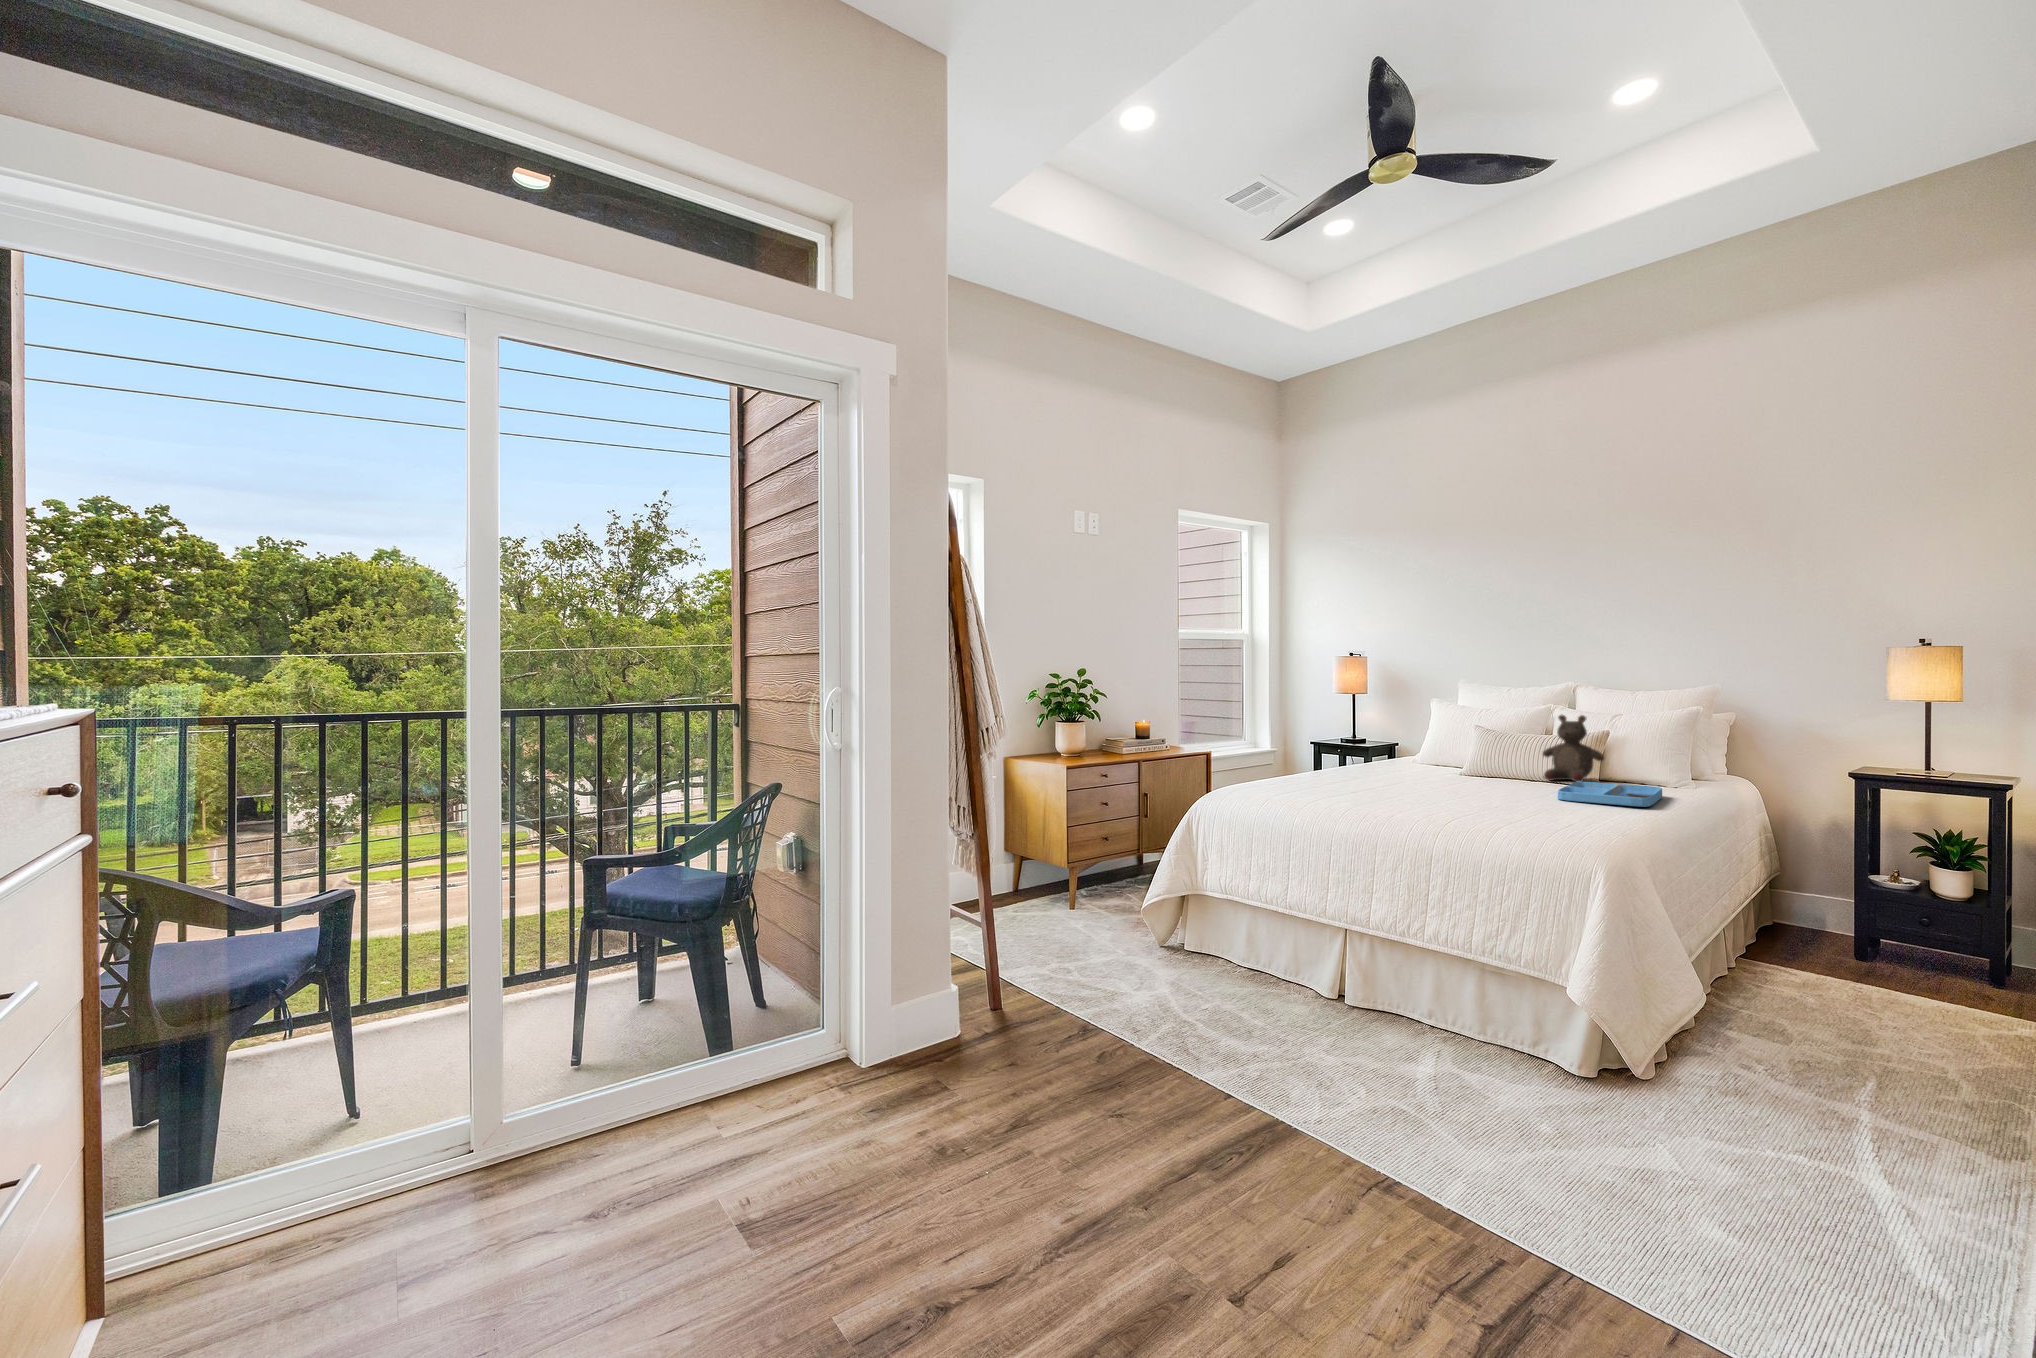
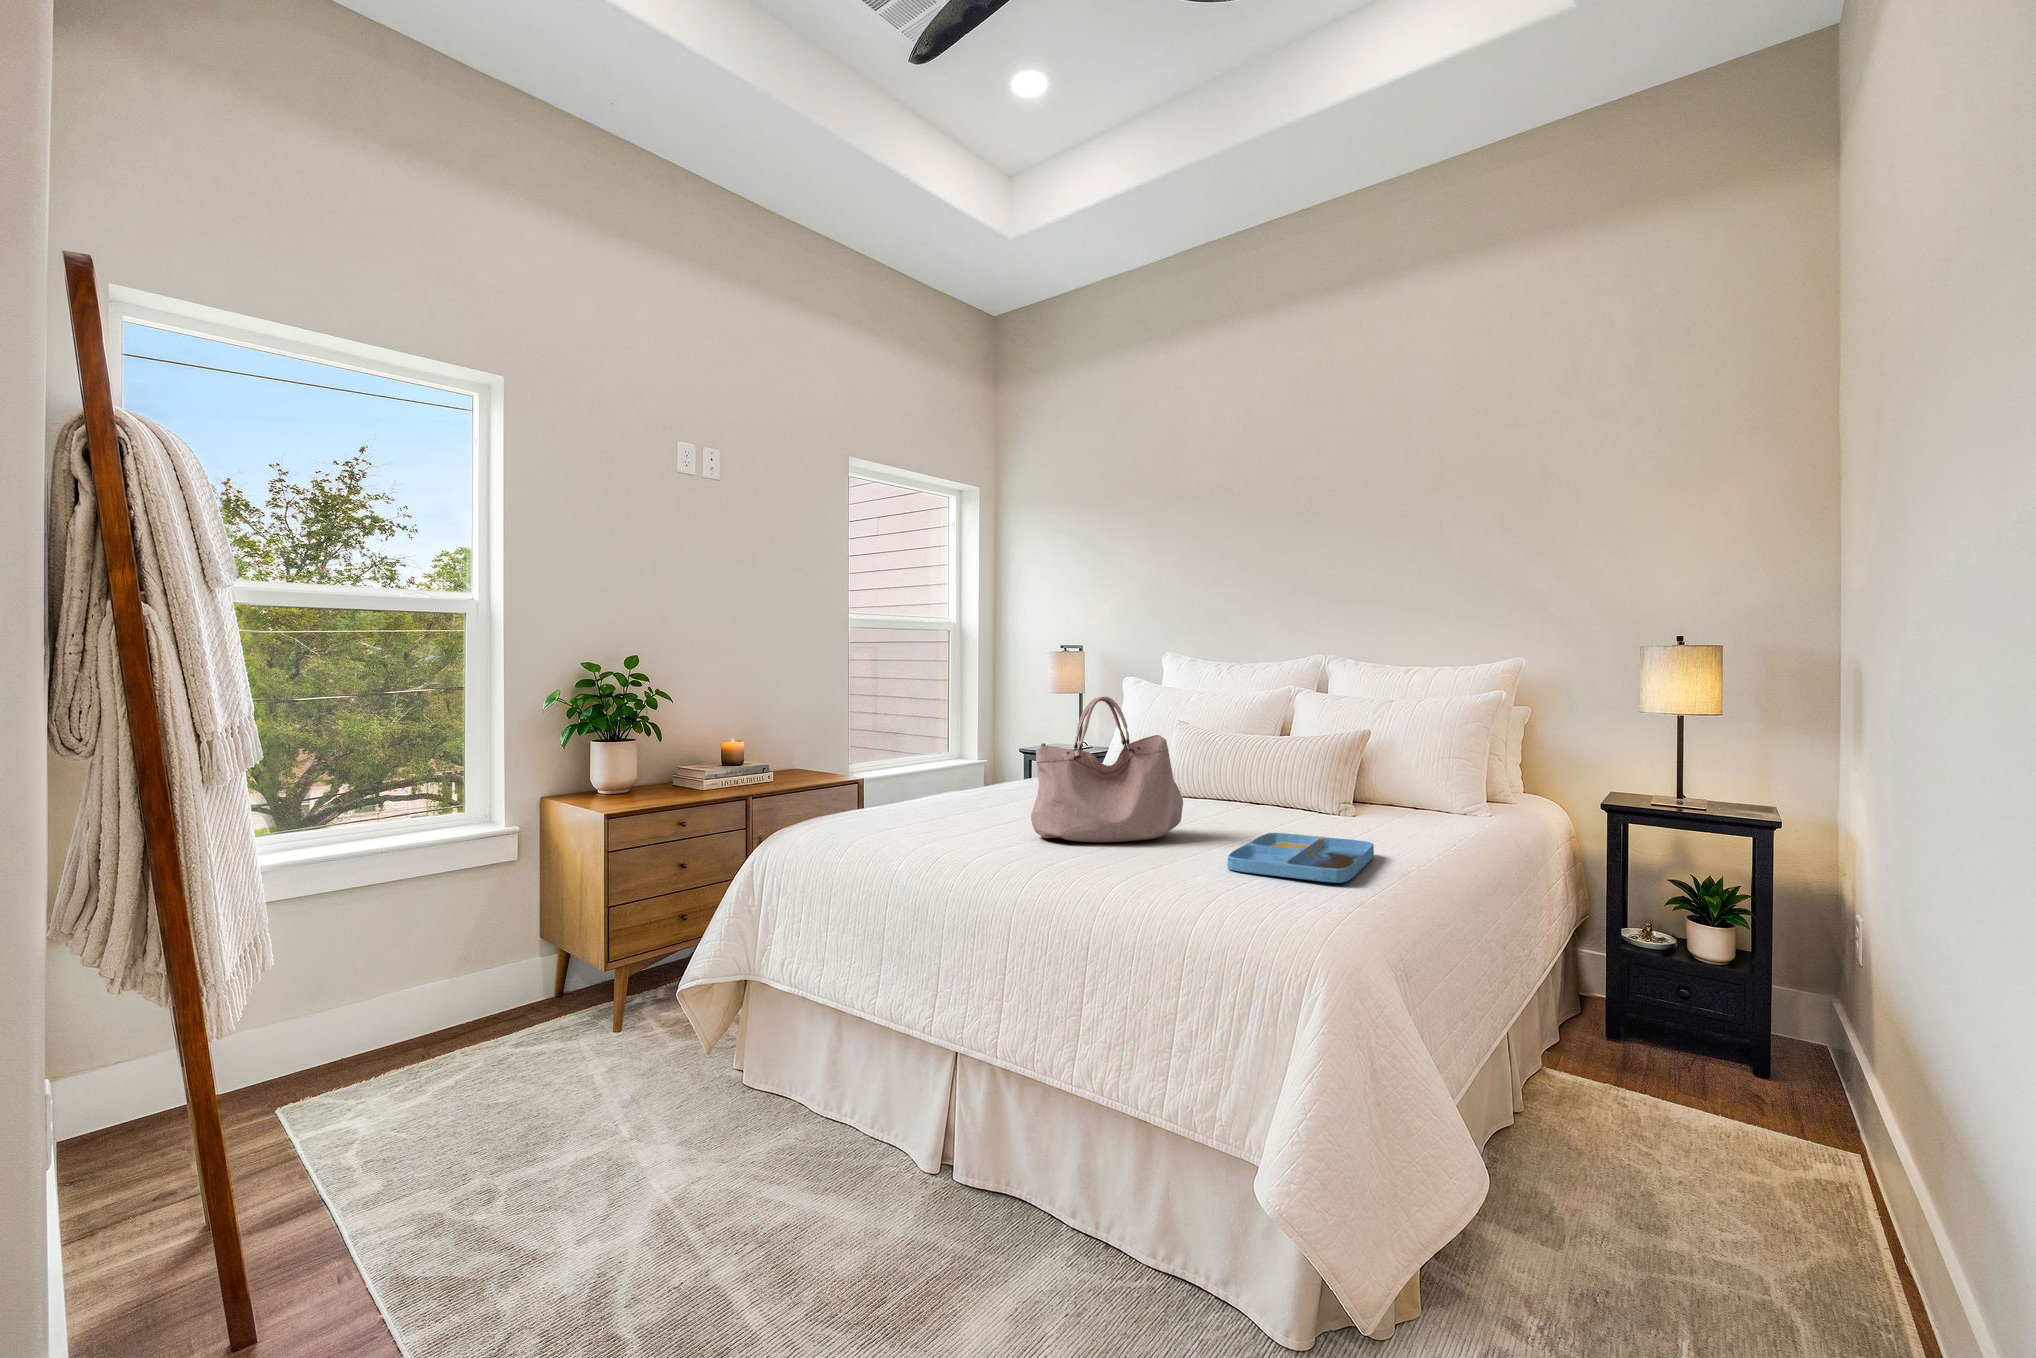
handbag: none [1403,690,1511,785] -> present [1031,696,1183,843]
stuffed bear: present [1543,715,1604,782] -> none [1234,732,1311,831]

